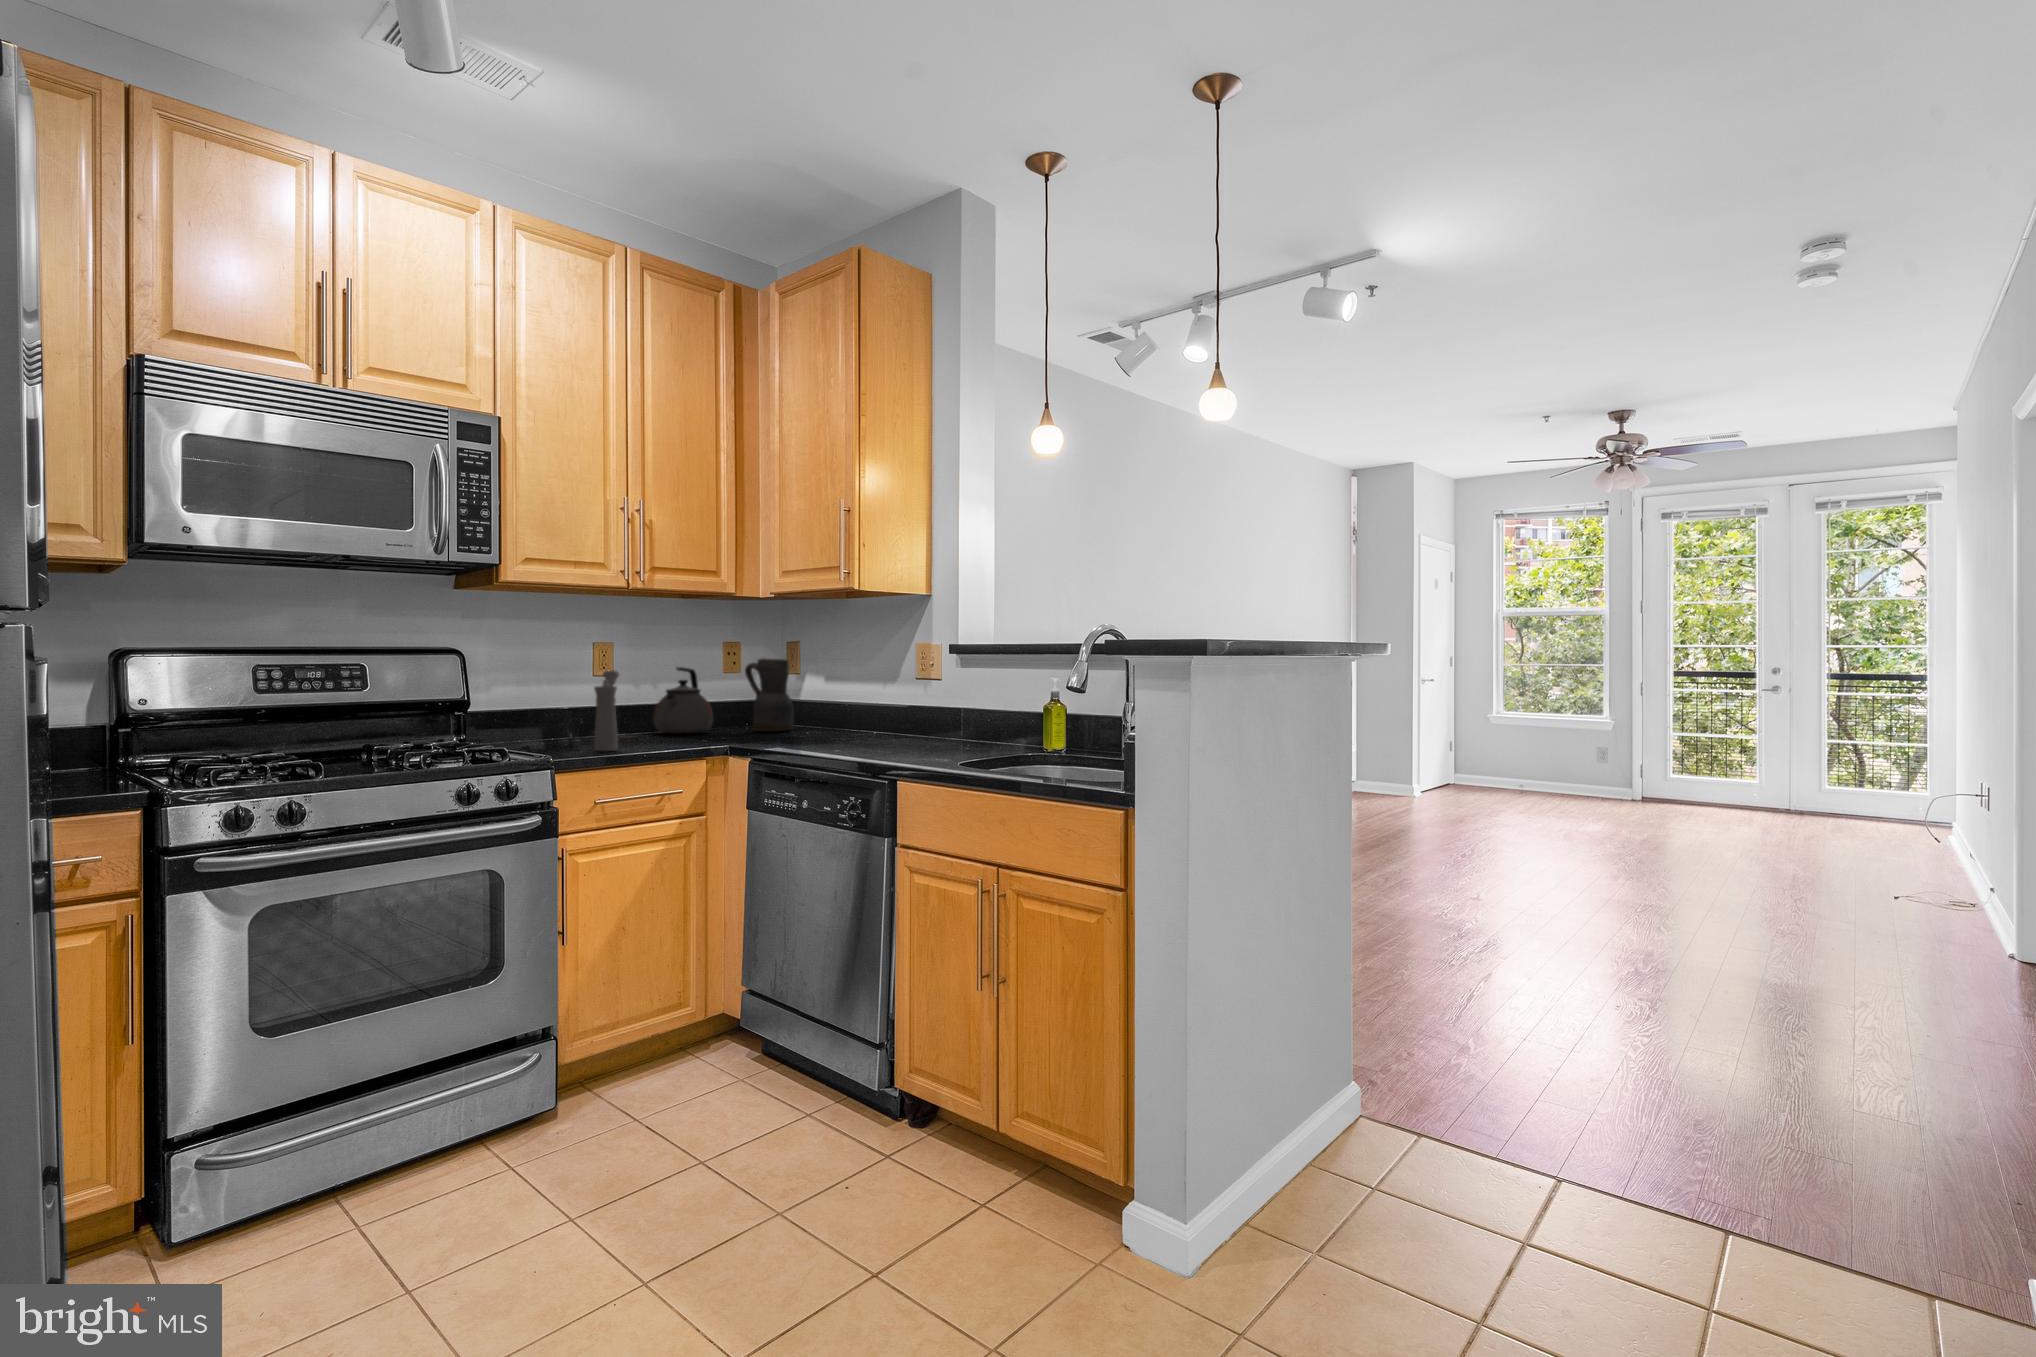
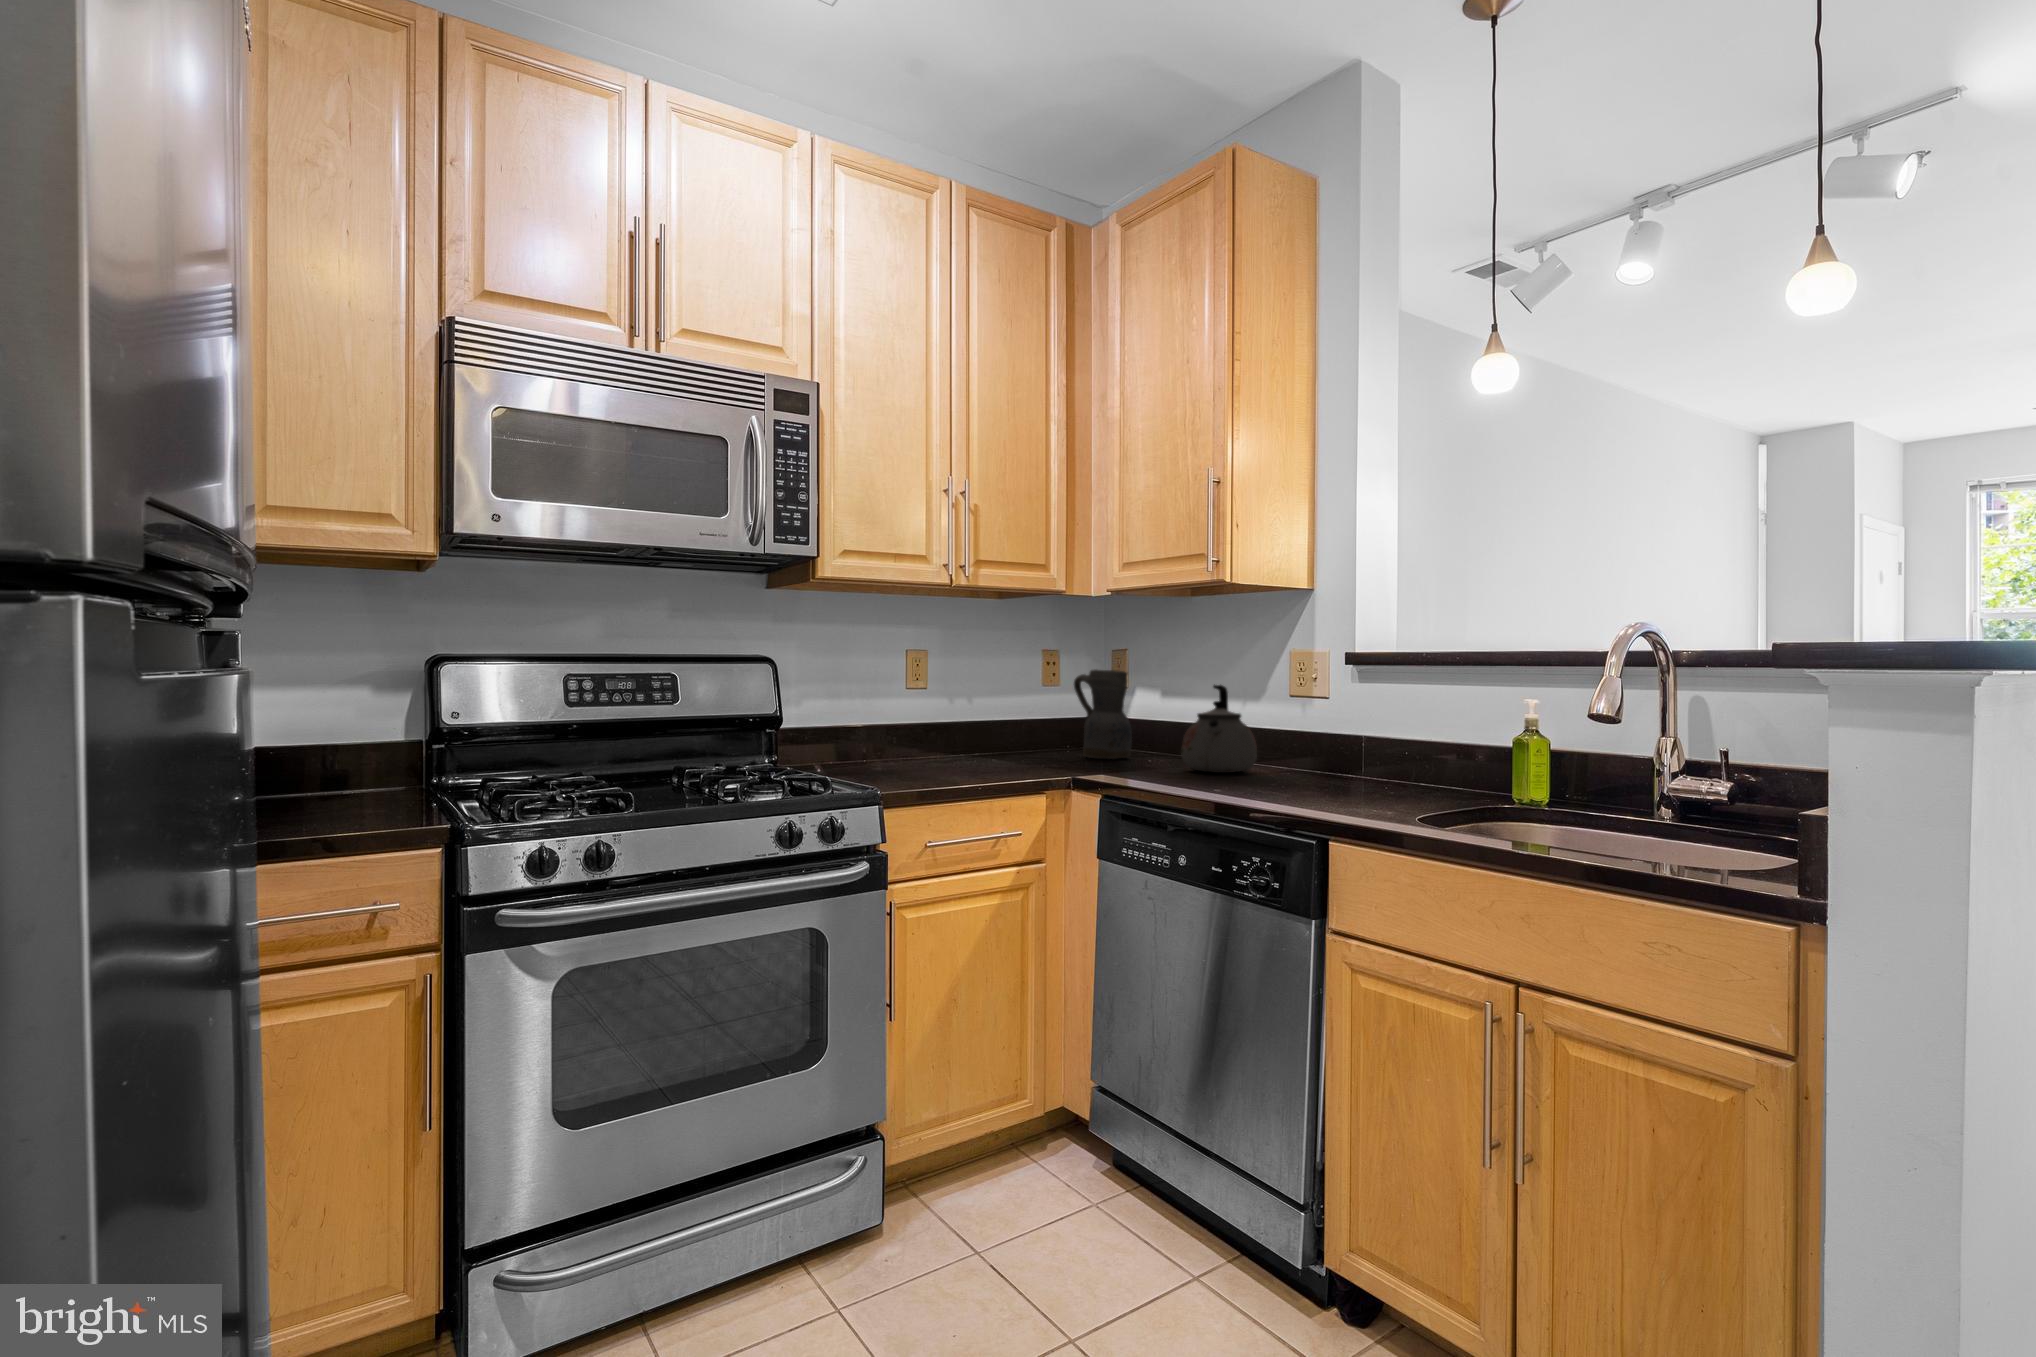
kettle: present [653,667,713,734] -> present [1182,685,1257,773]
pepper mill: present [594,670,619,751] -> none [921,683,948,783]

